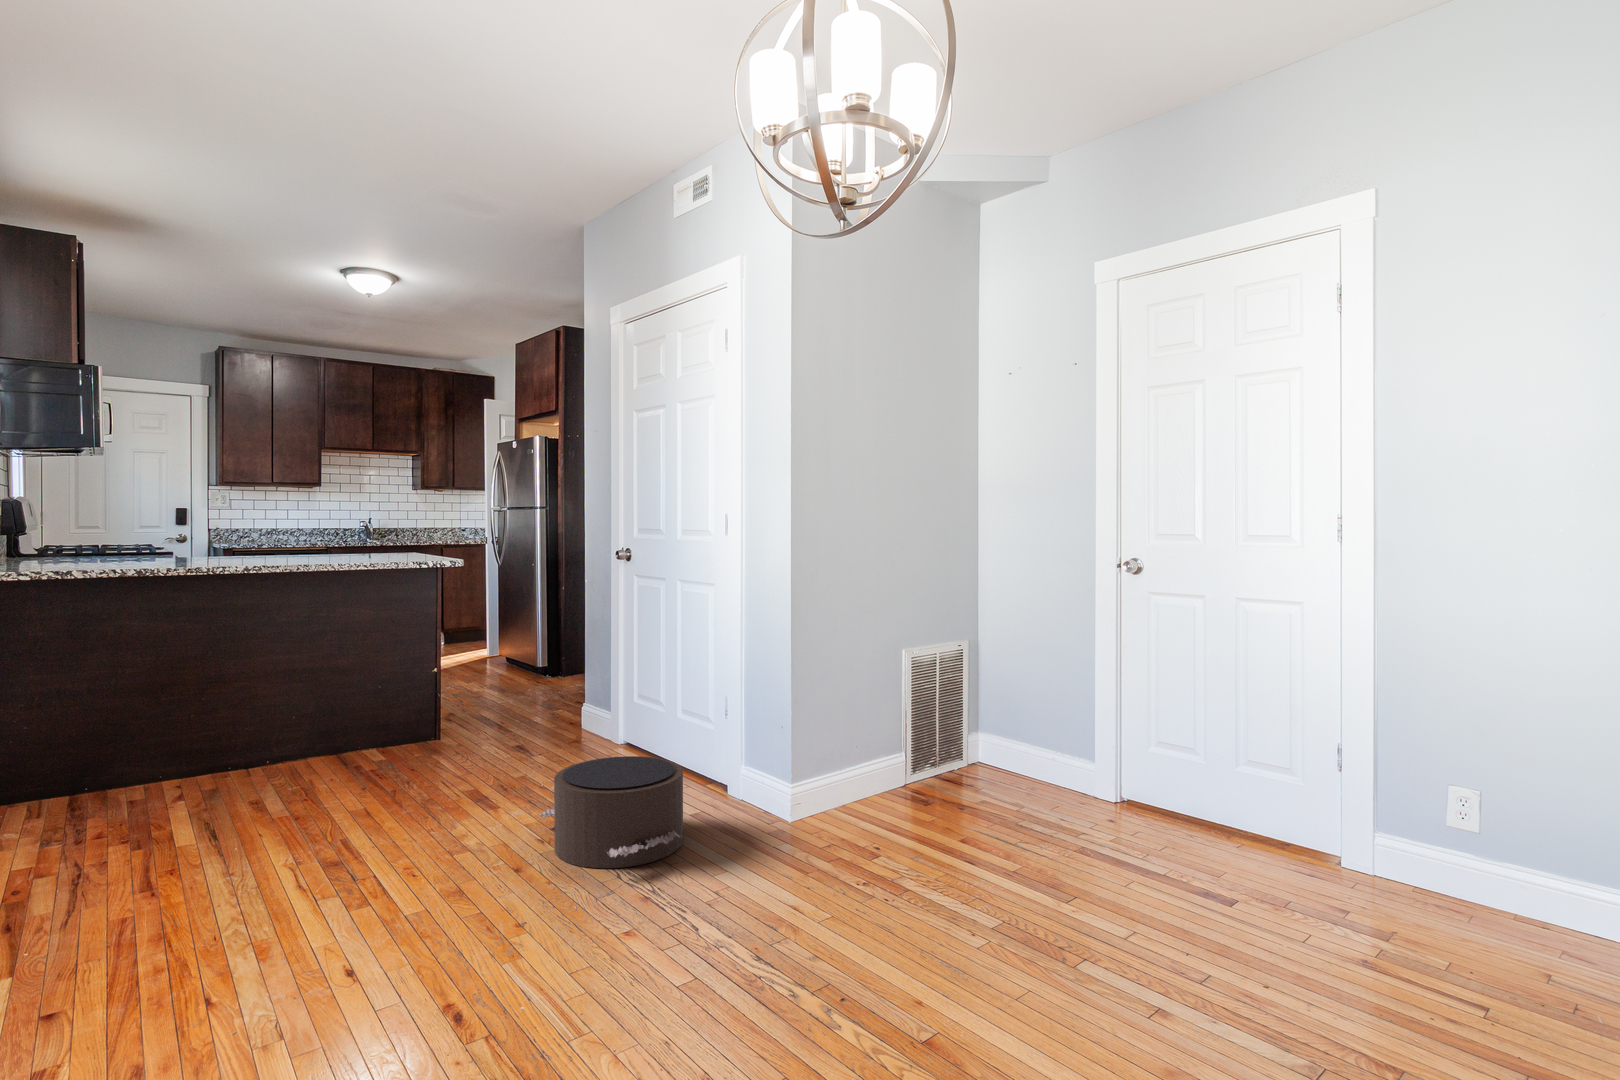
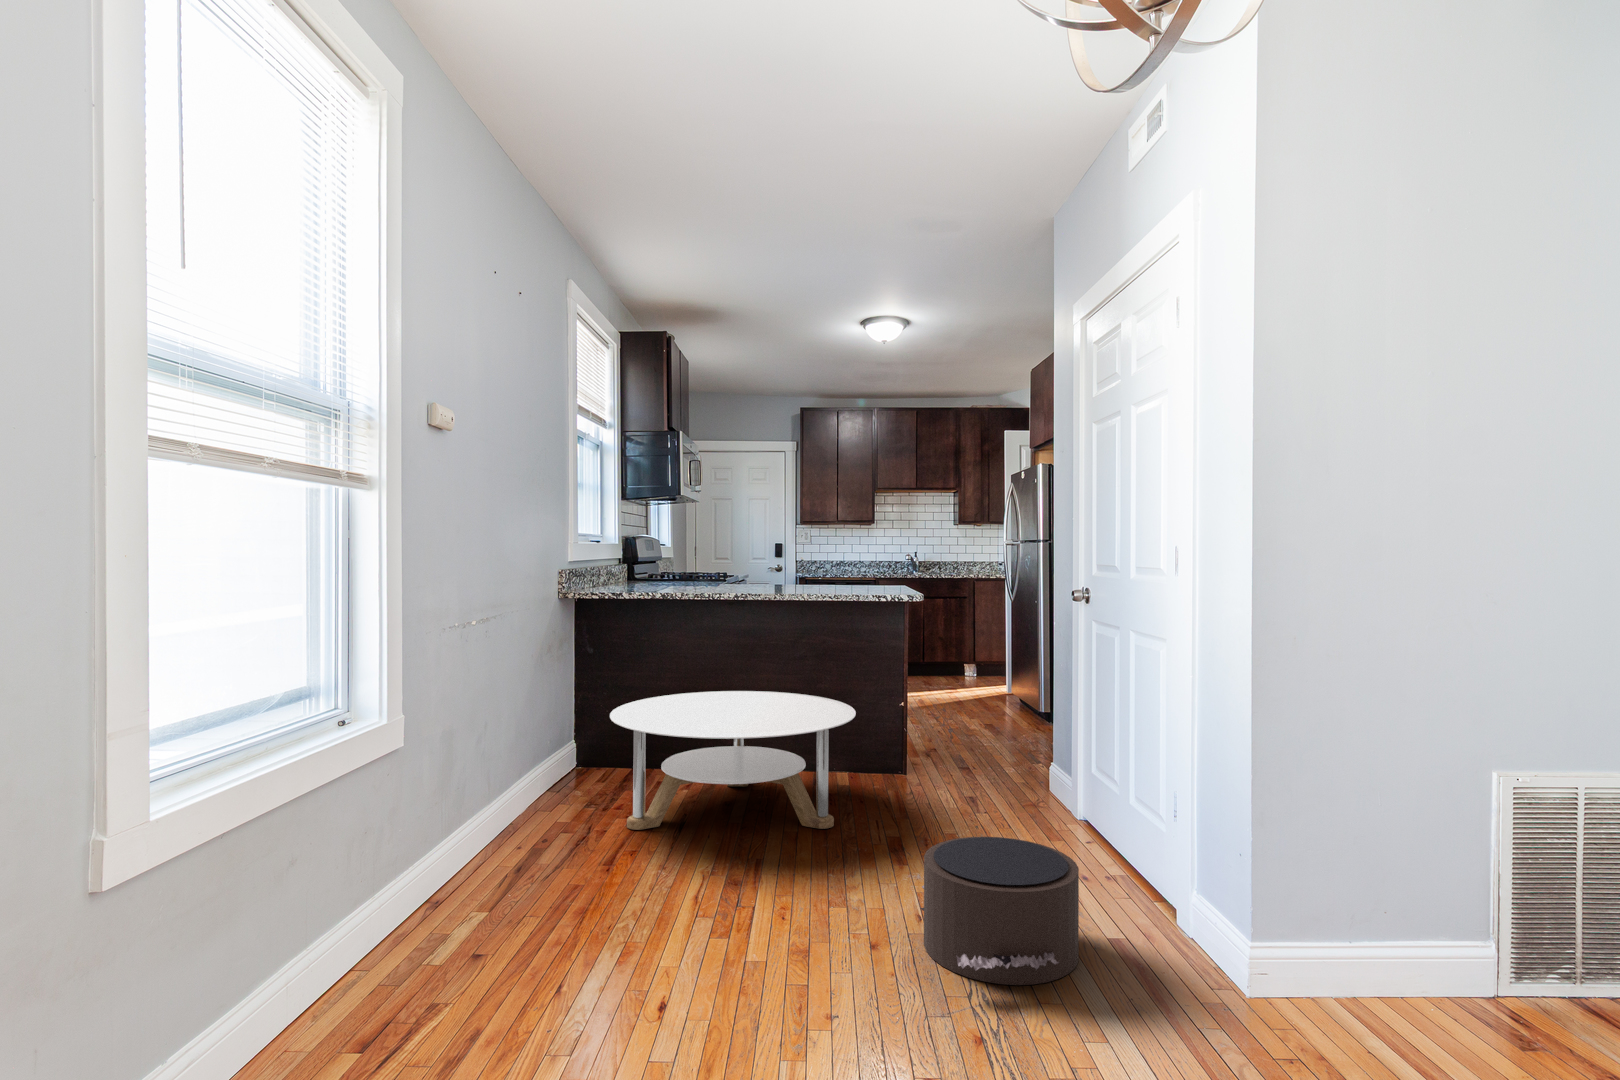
round table: none [94,670,415,845] -> present [610,691,856,830]

